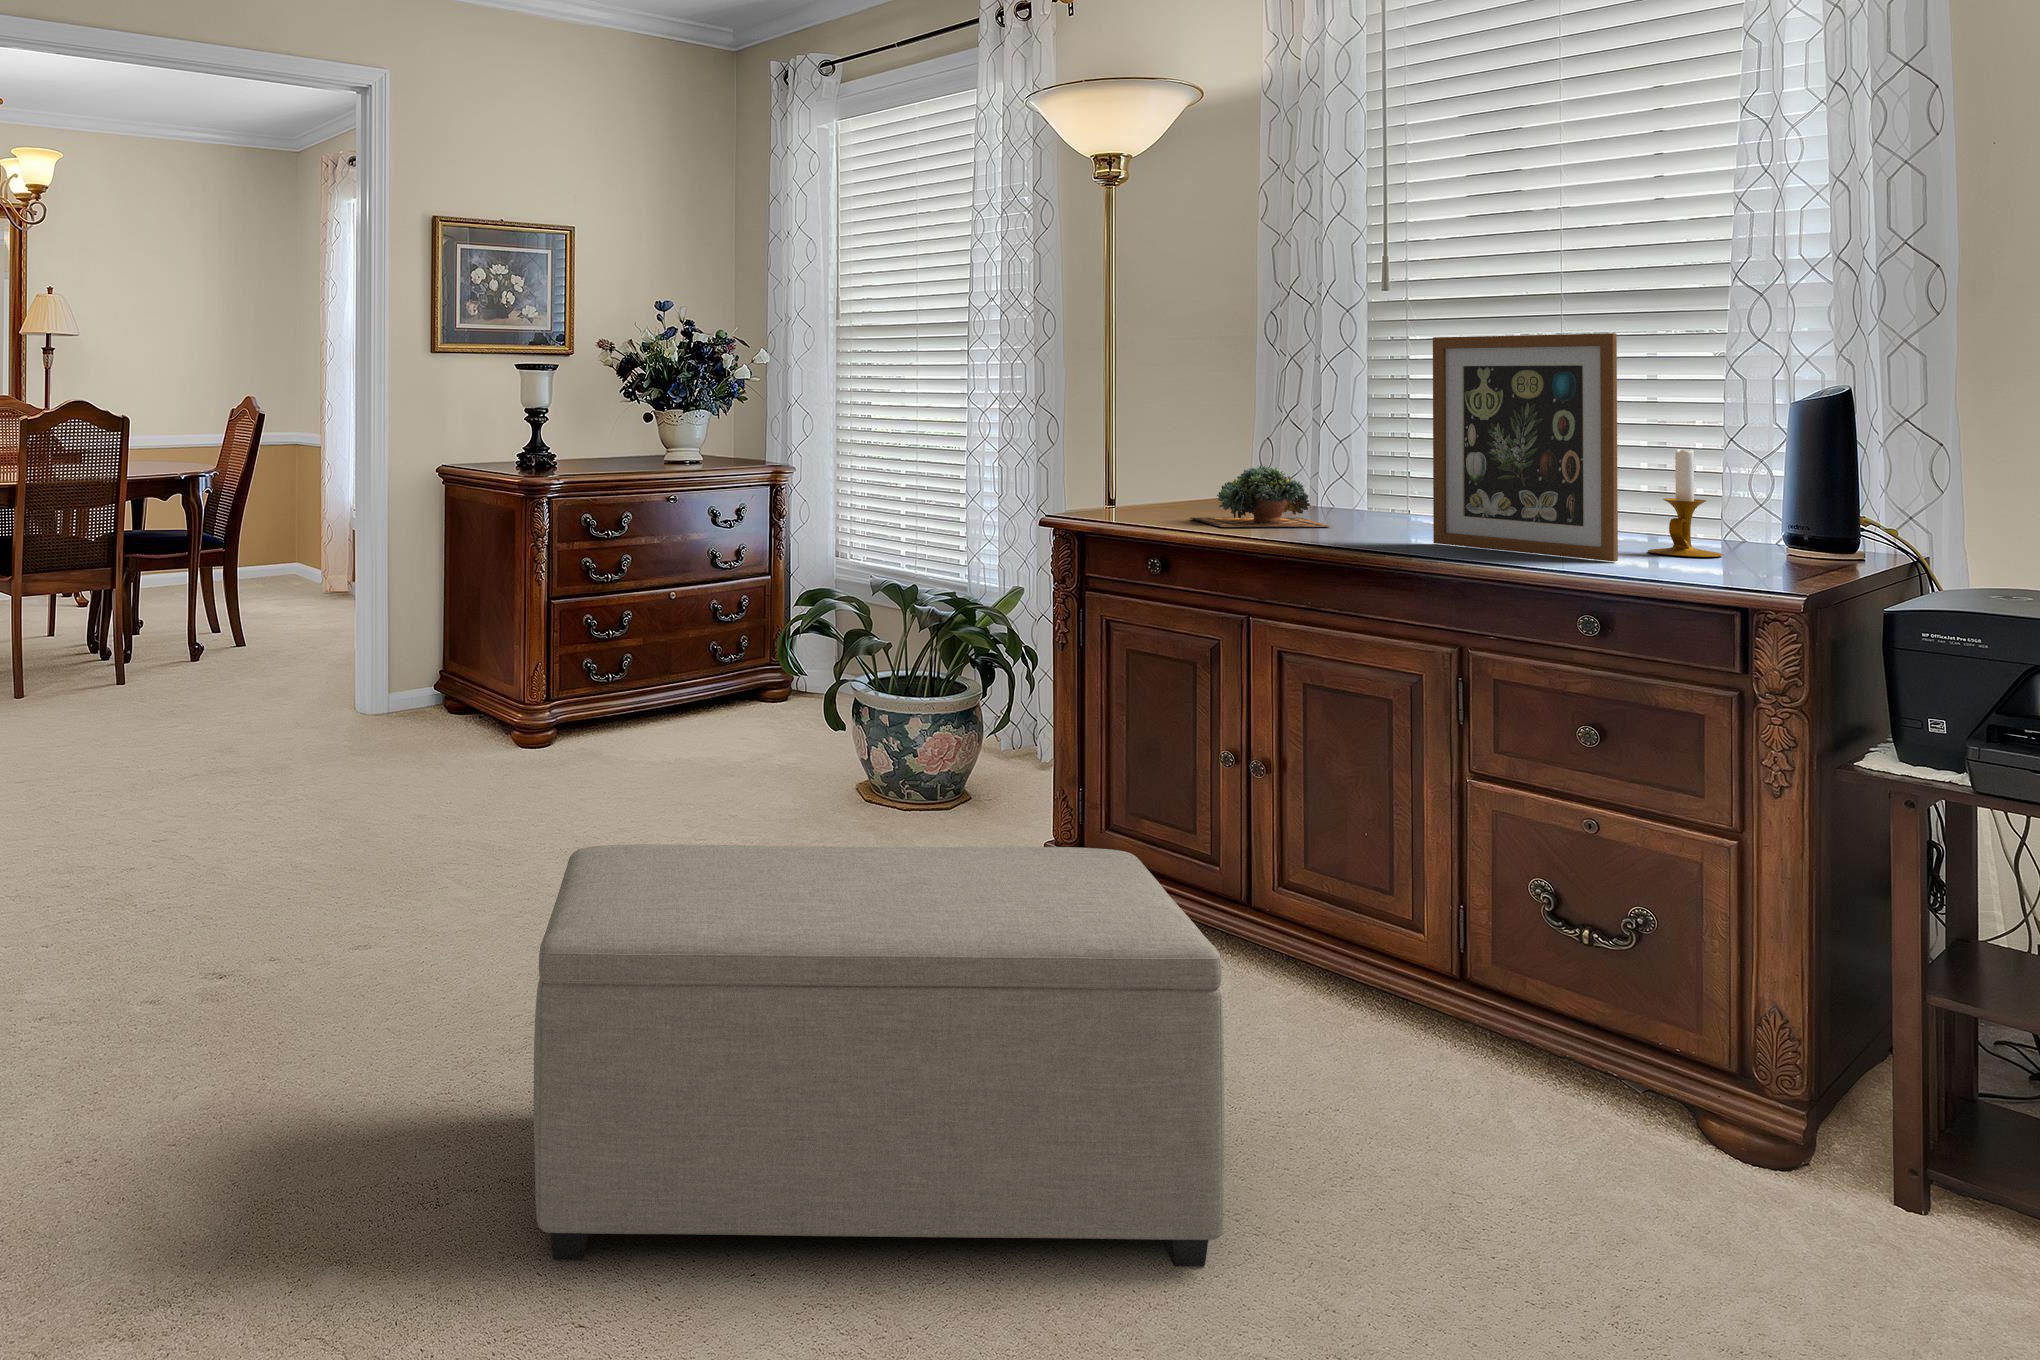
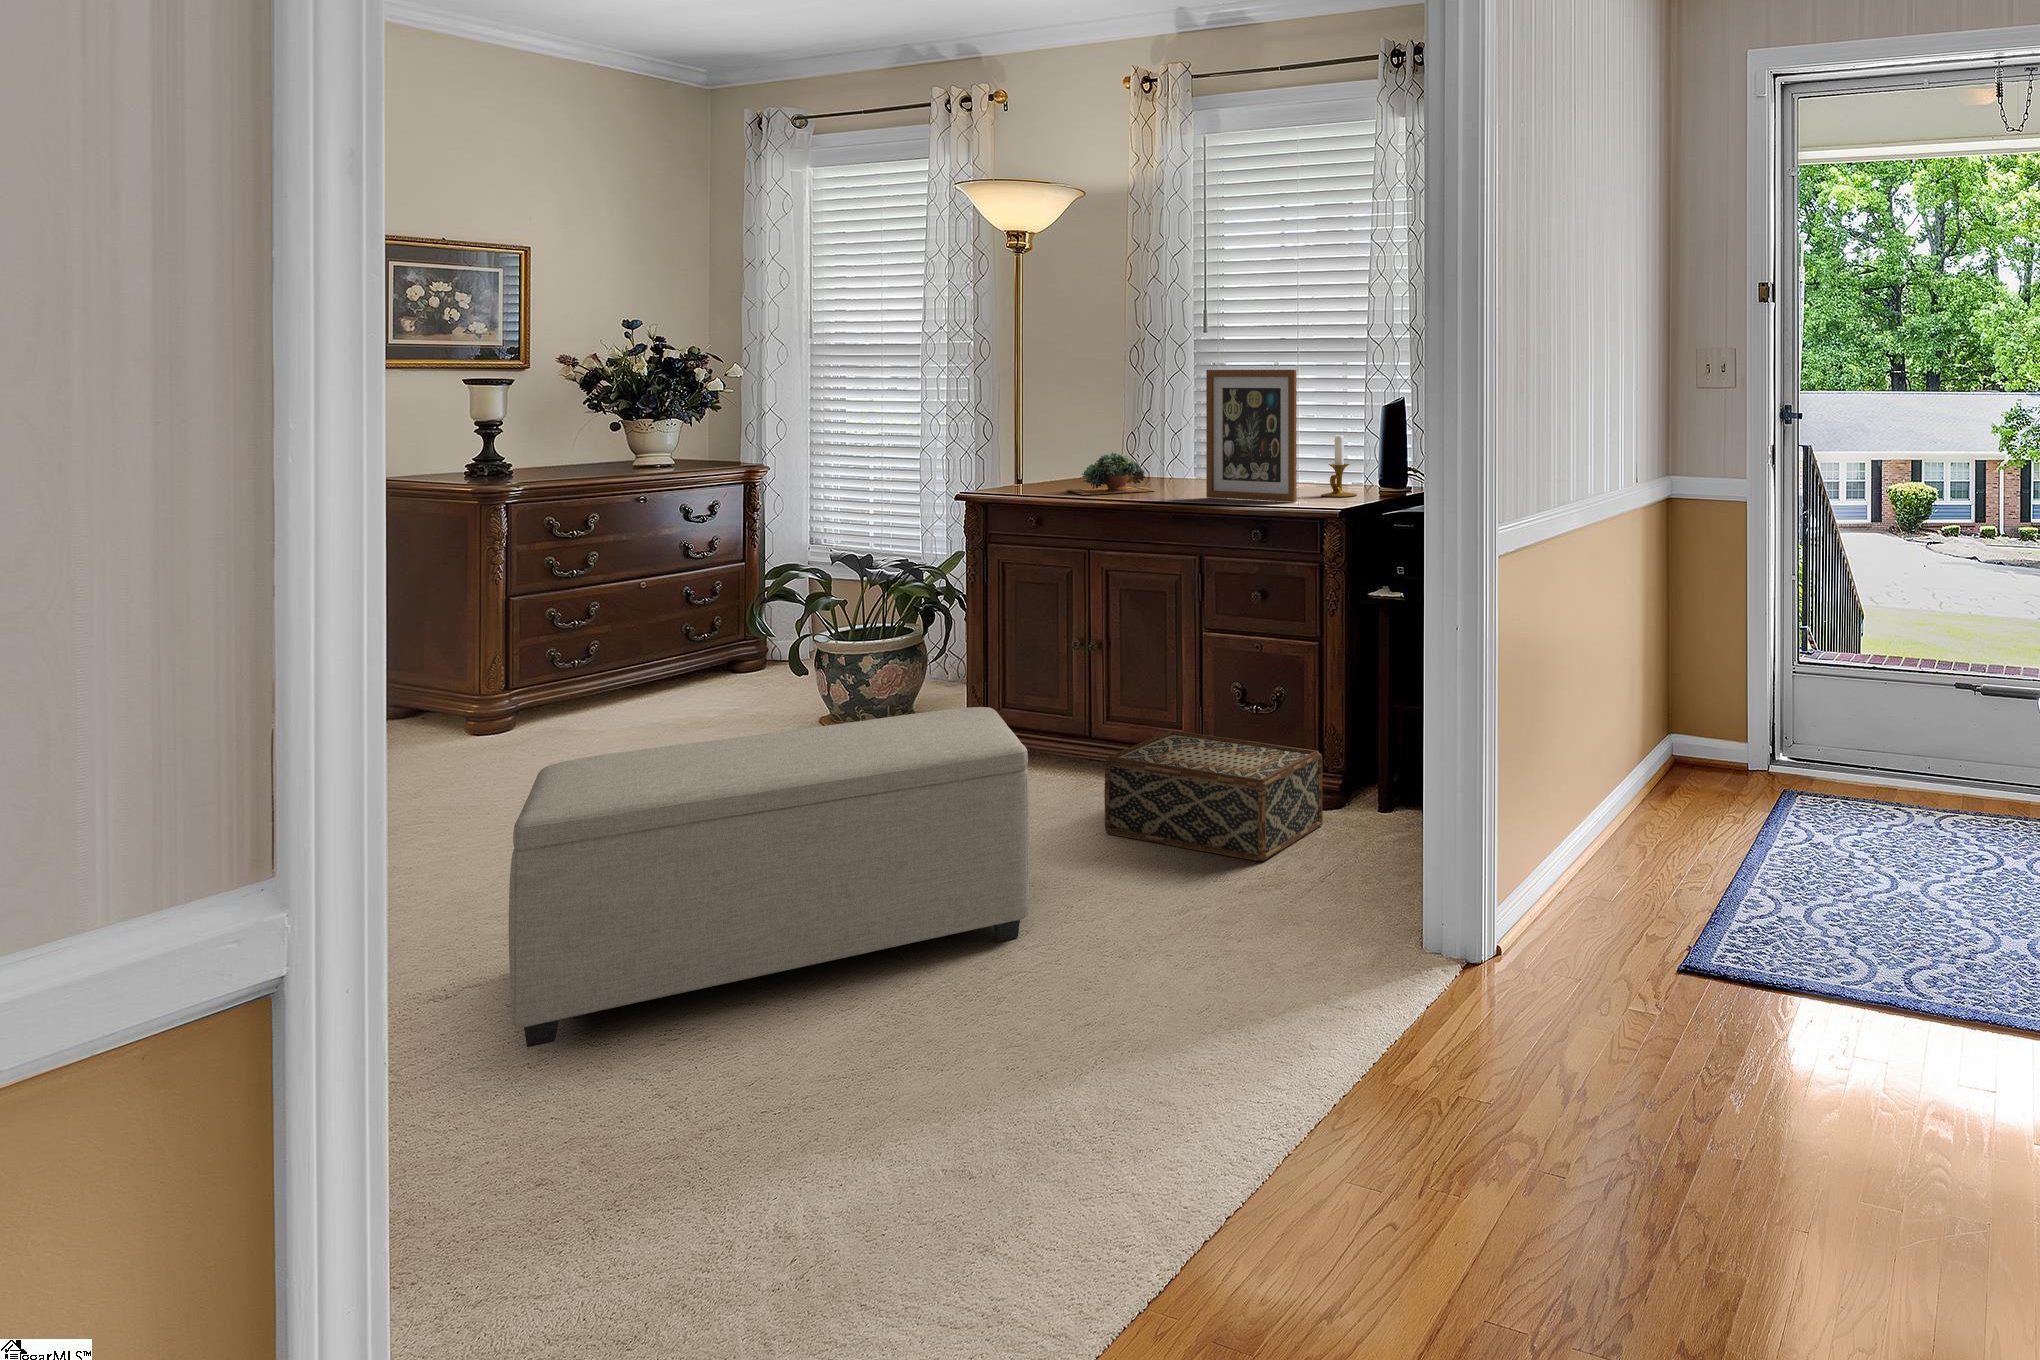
woven basket: none [1292,917,1709,1215] -> present [1105,731,1323,861]

